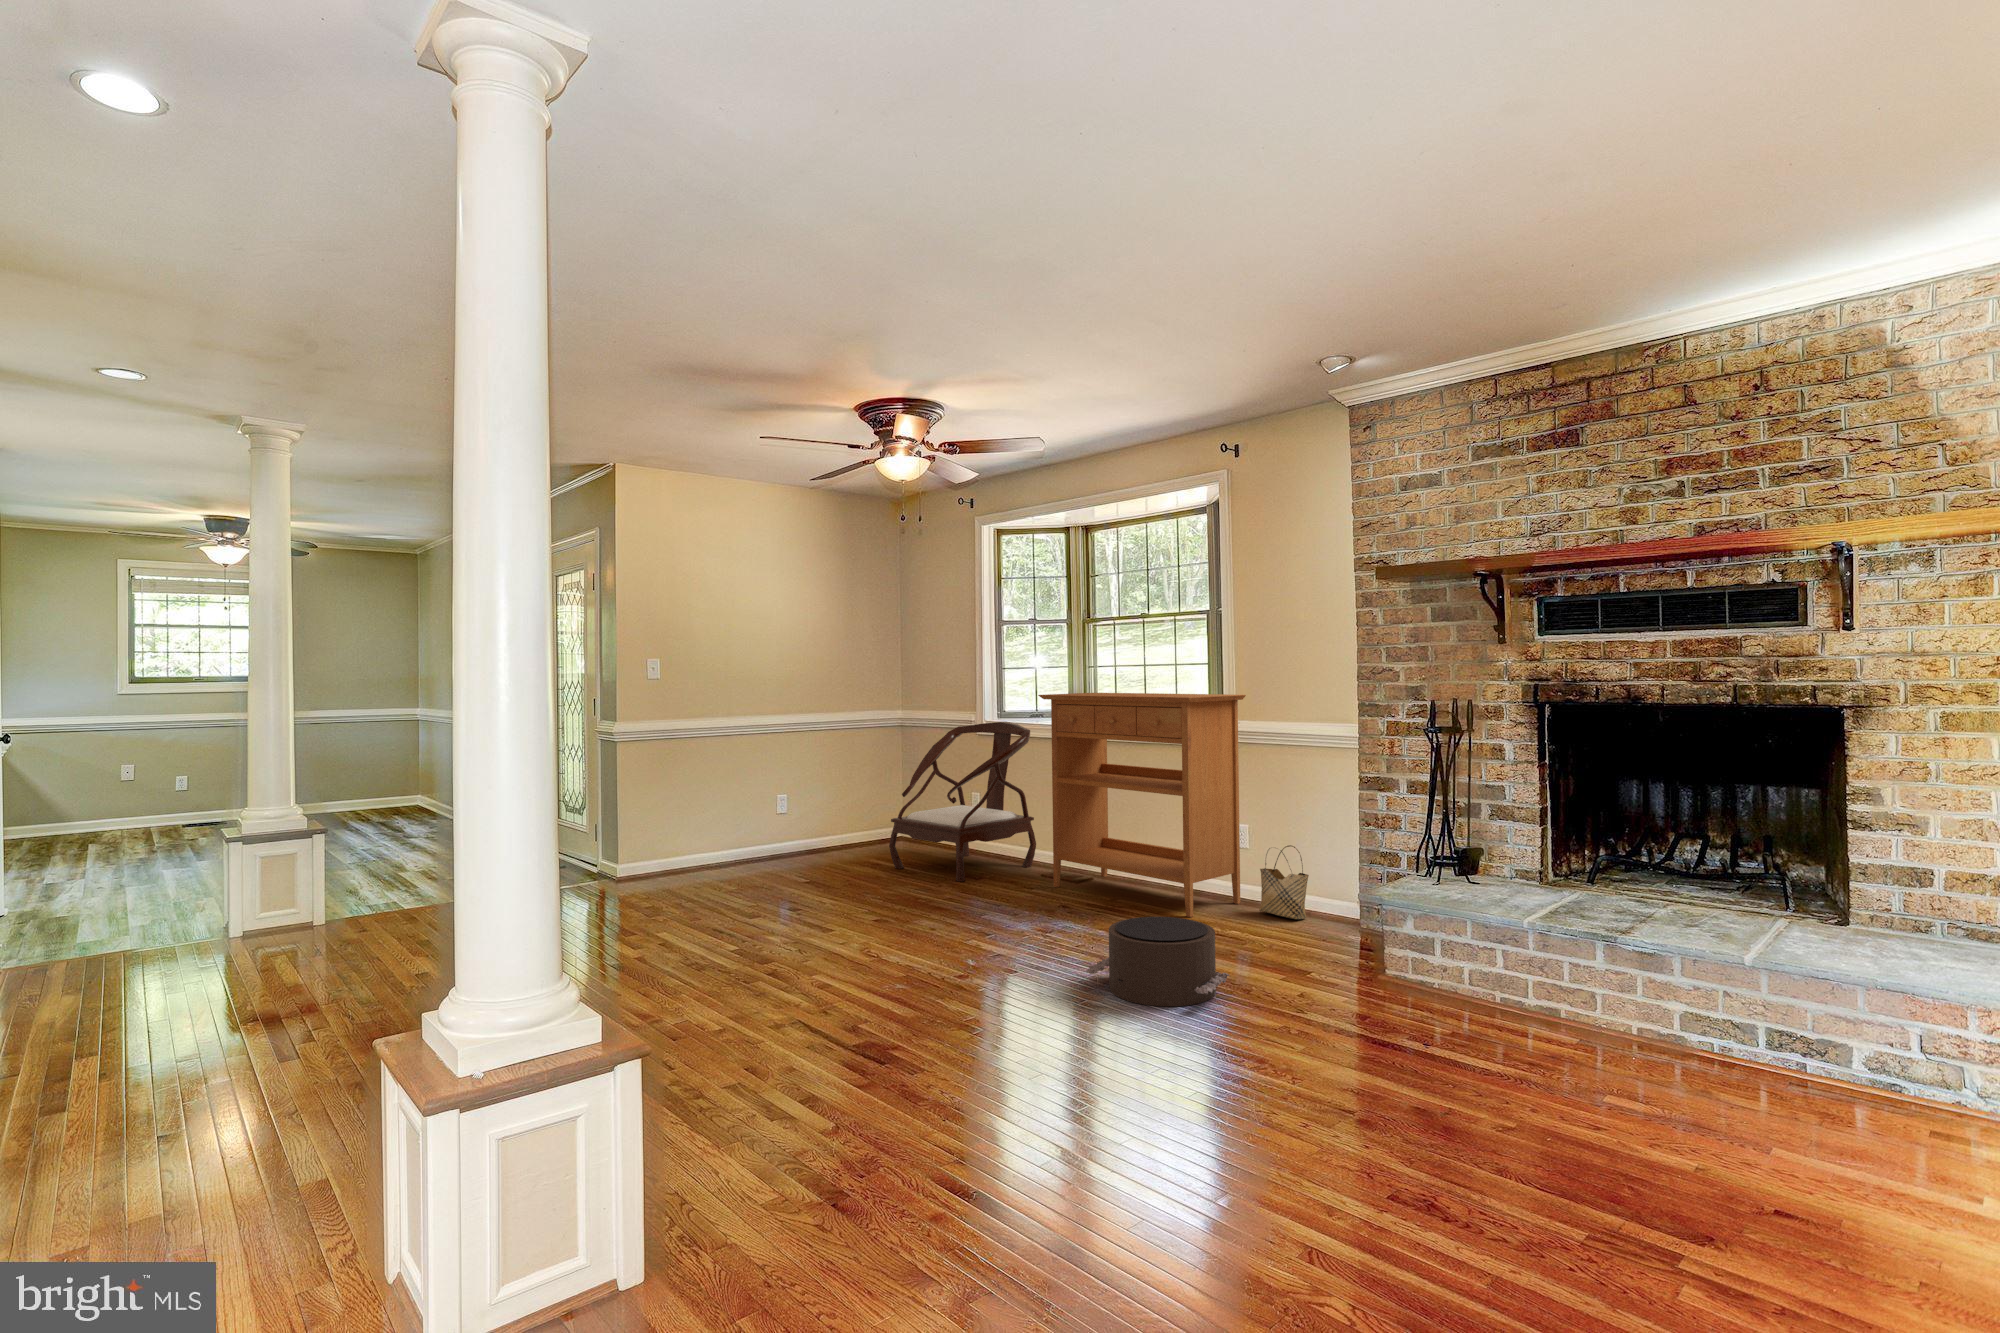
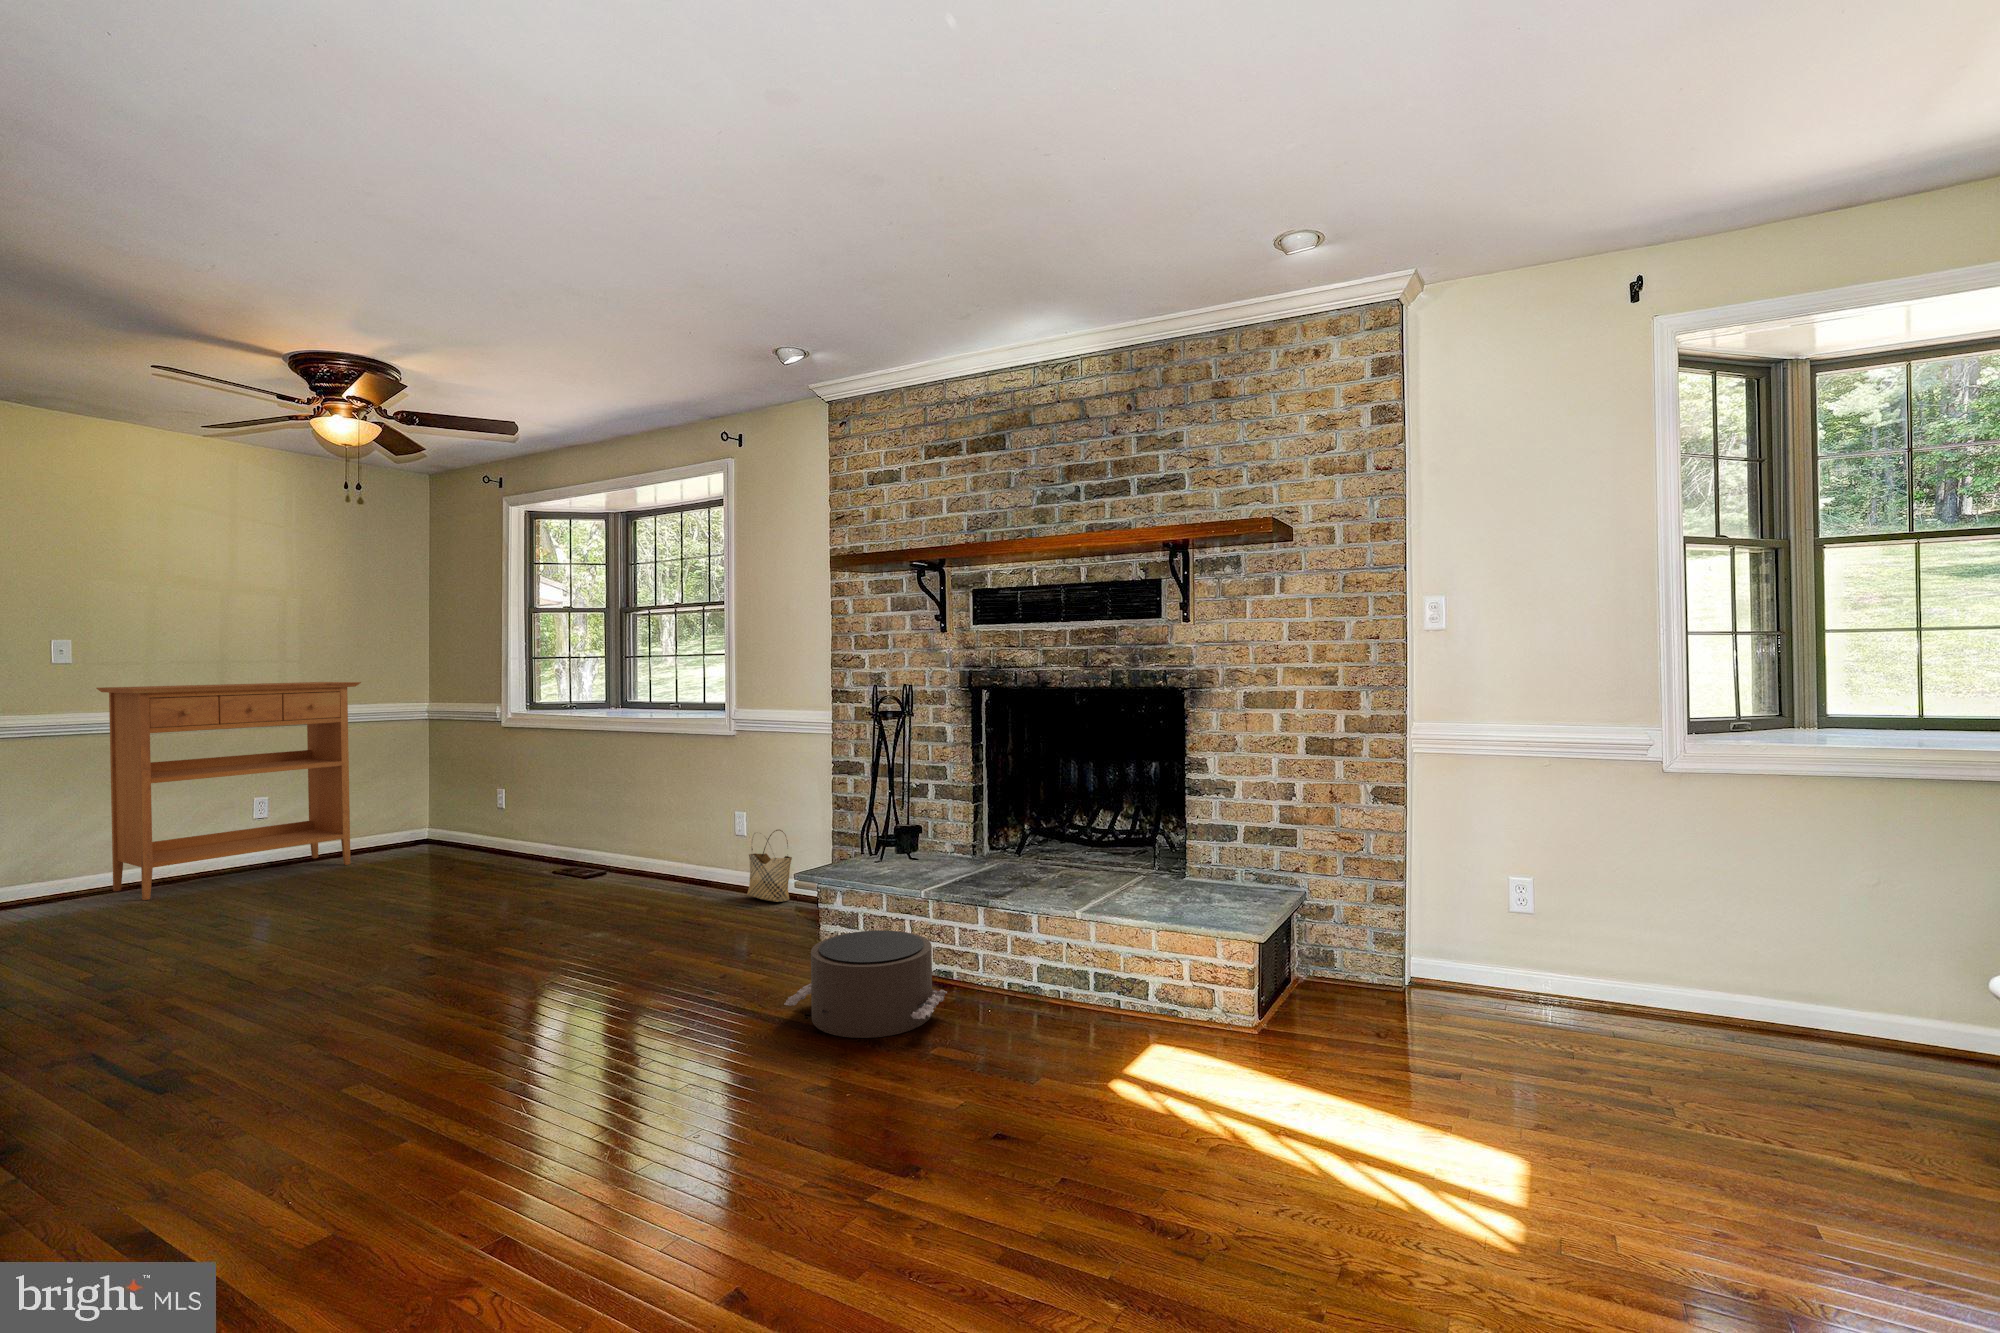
console table: present [1038,693,1246,917] -> present [96,682,361,900]
armchair: present [889,722,1036,882] -> none [371,712,550,886]
pouf: present [1086,917,1229,1006] -> present [784,930,947,1038]

